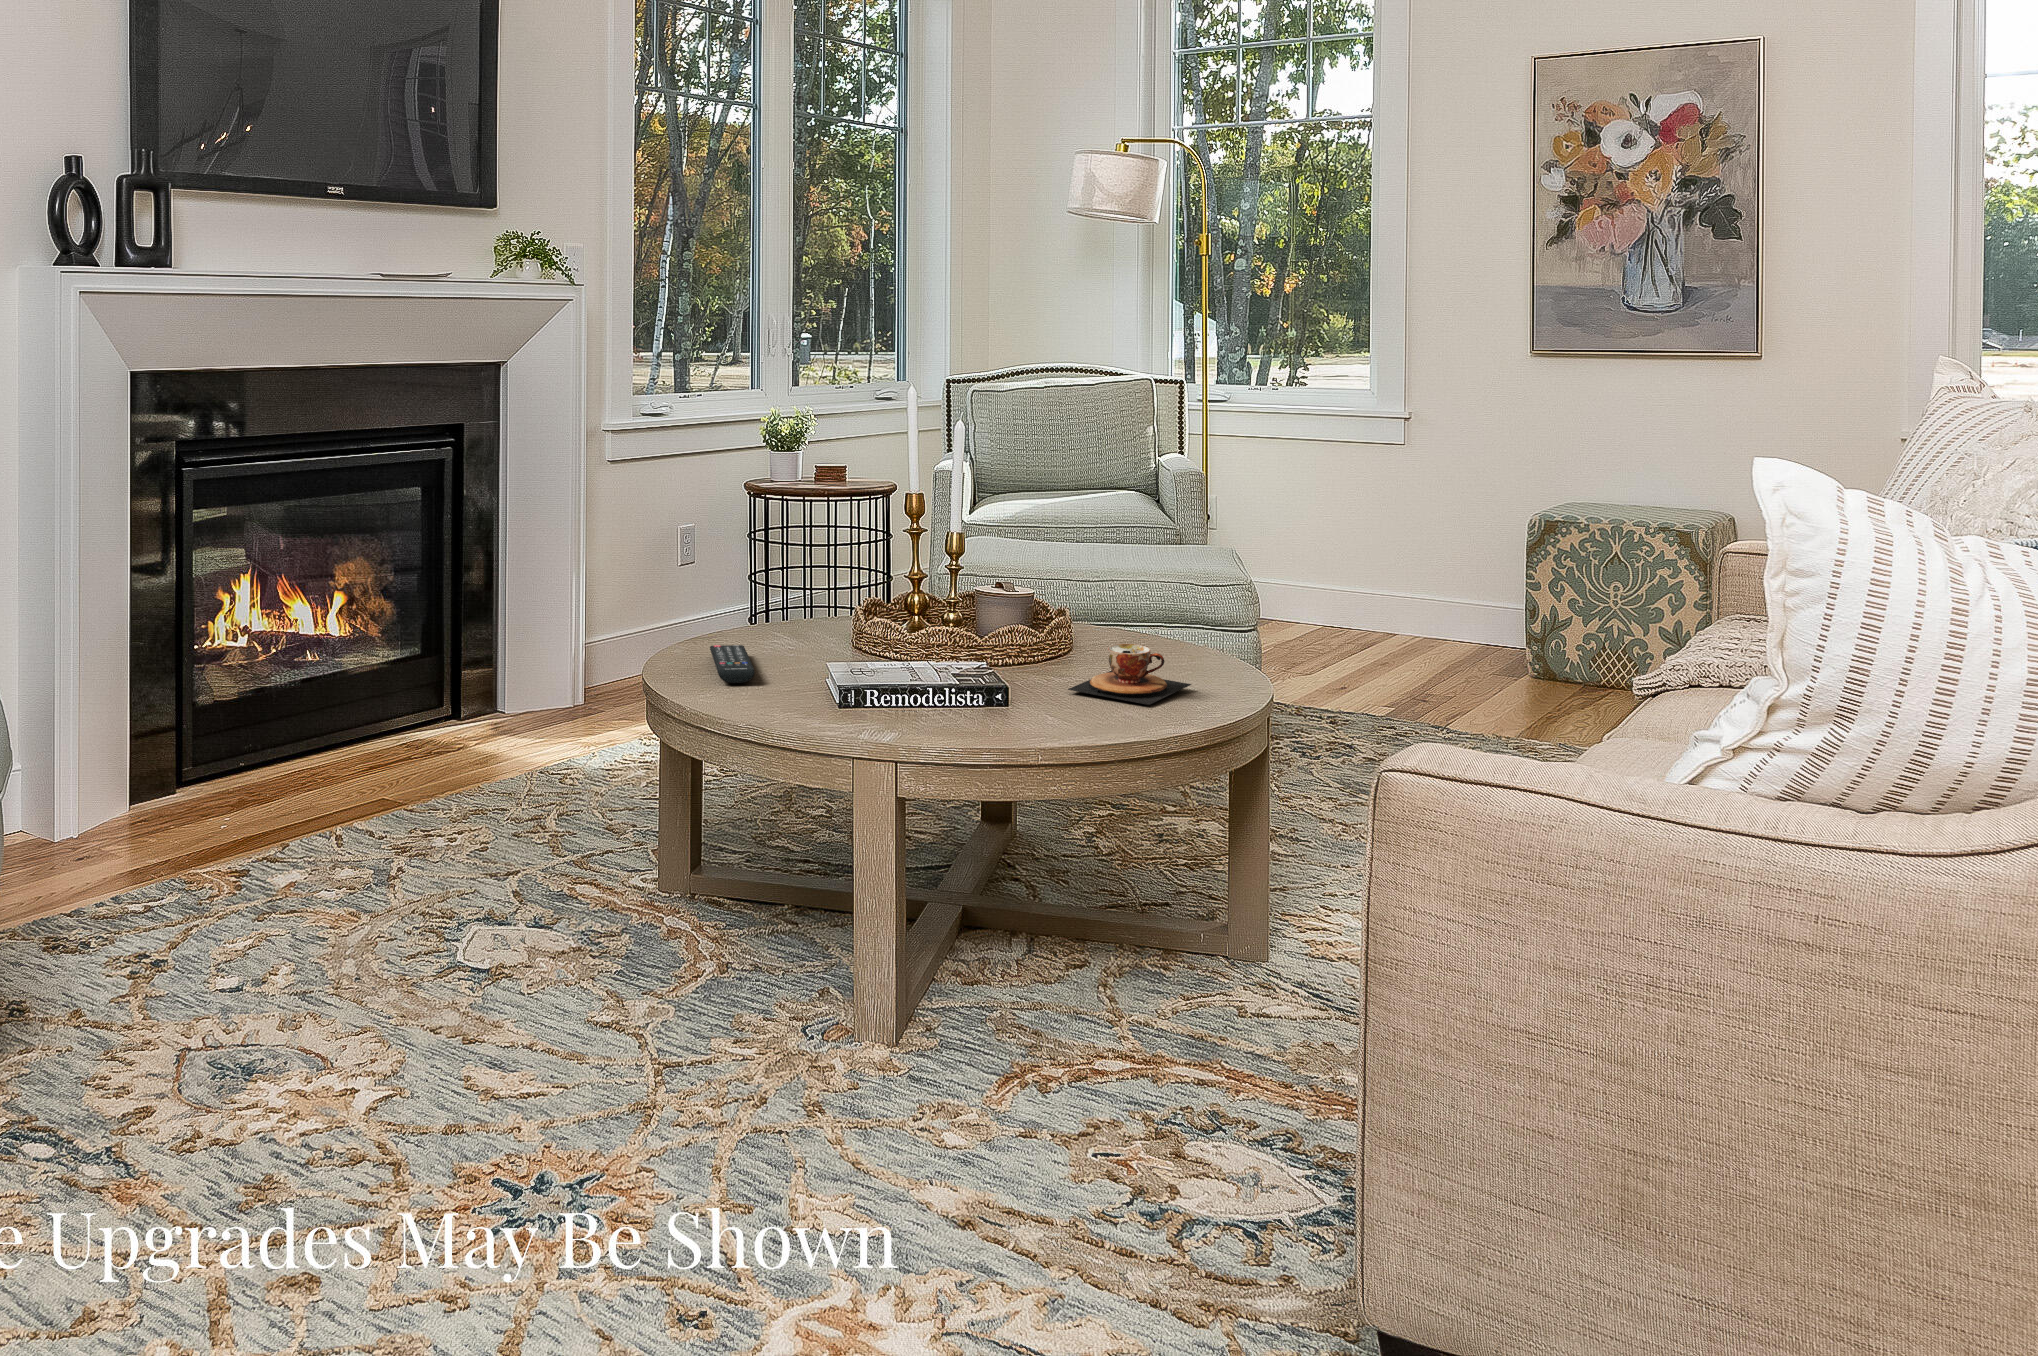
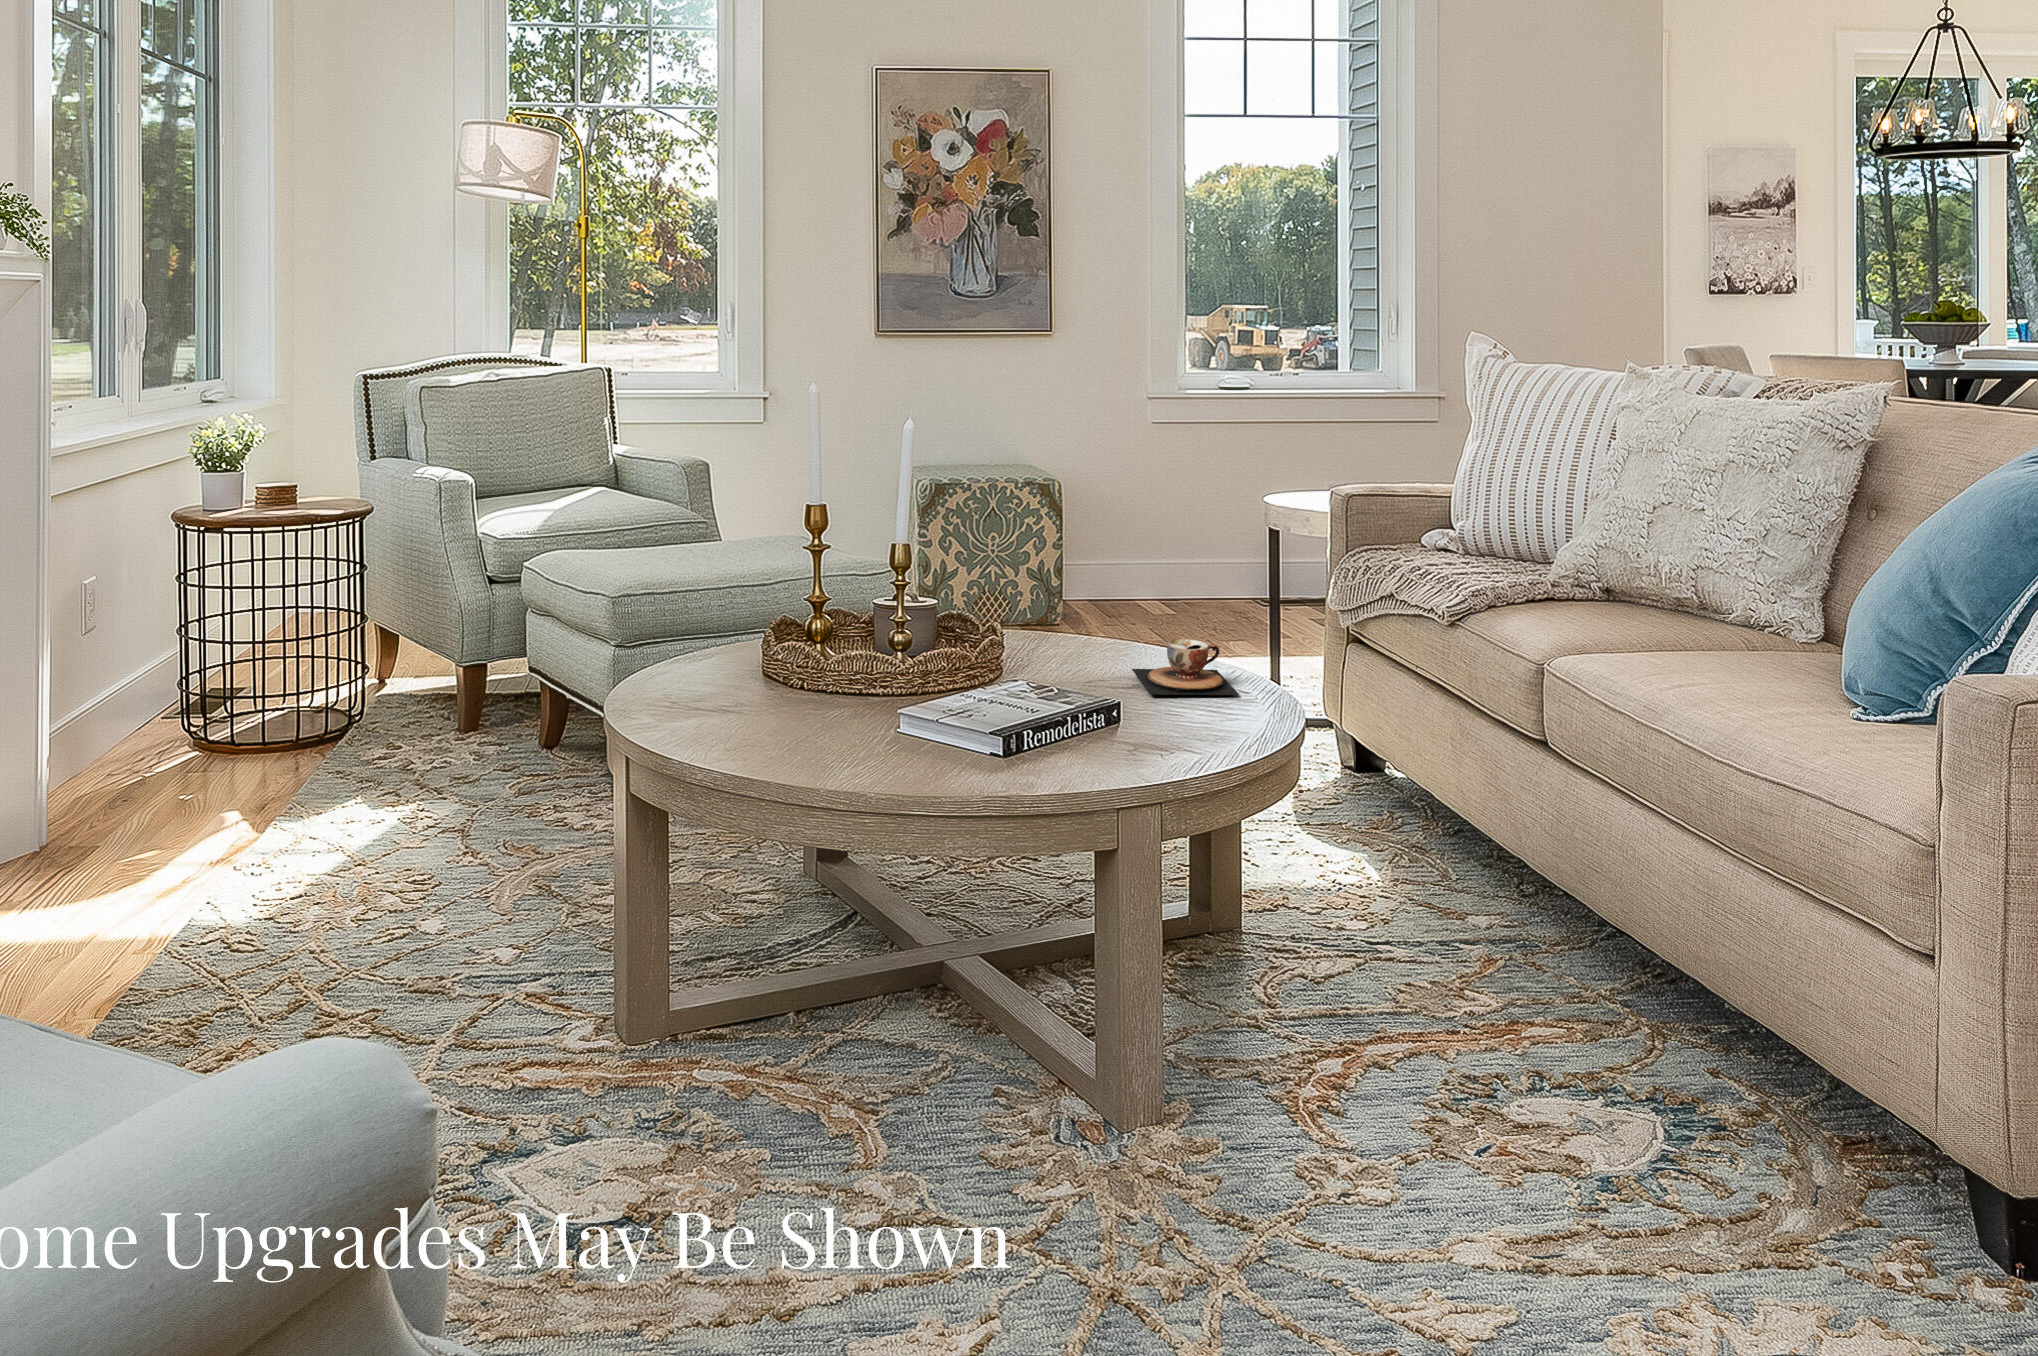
remote control: present [710,645,755,683] -> none [748,709,894,753]

